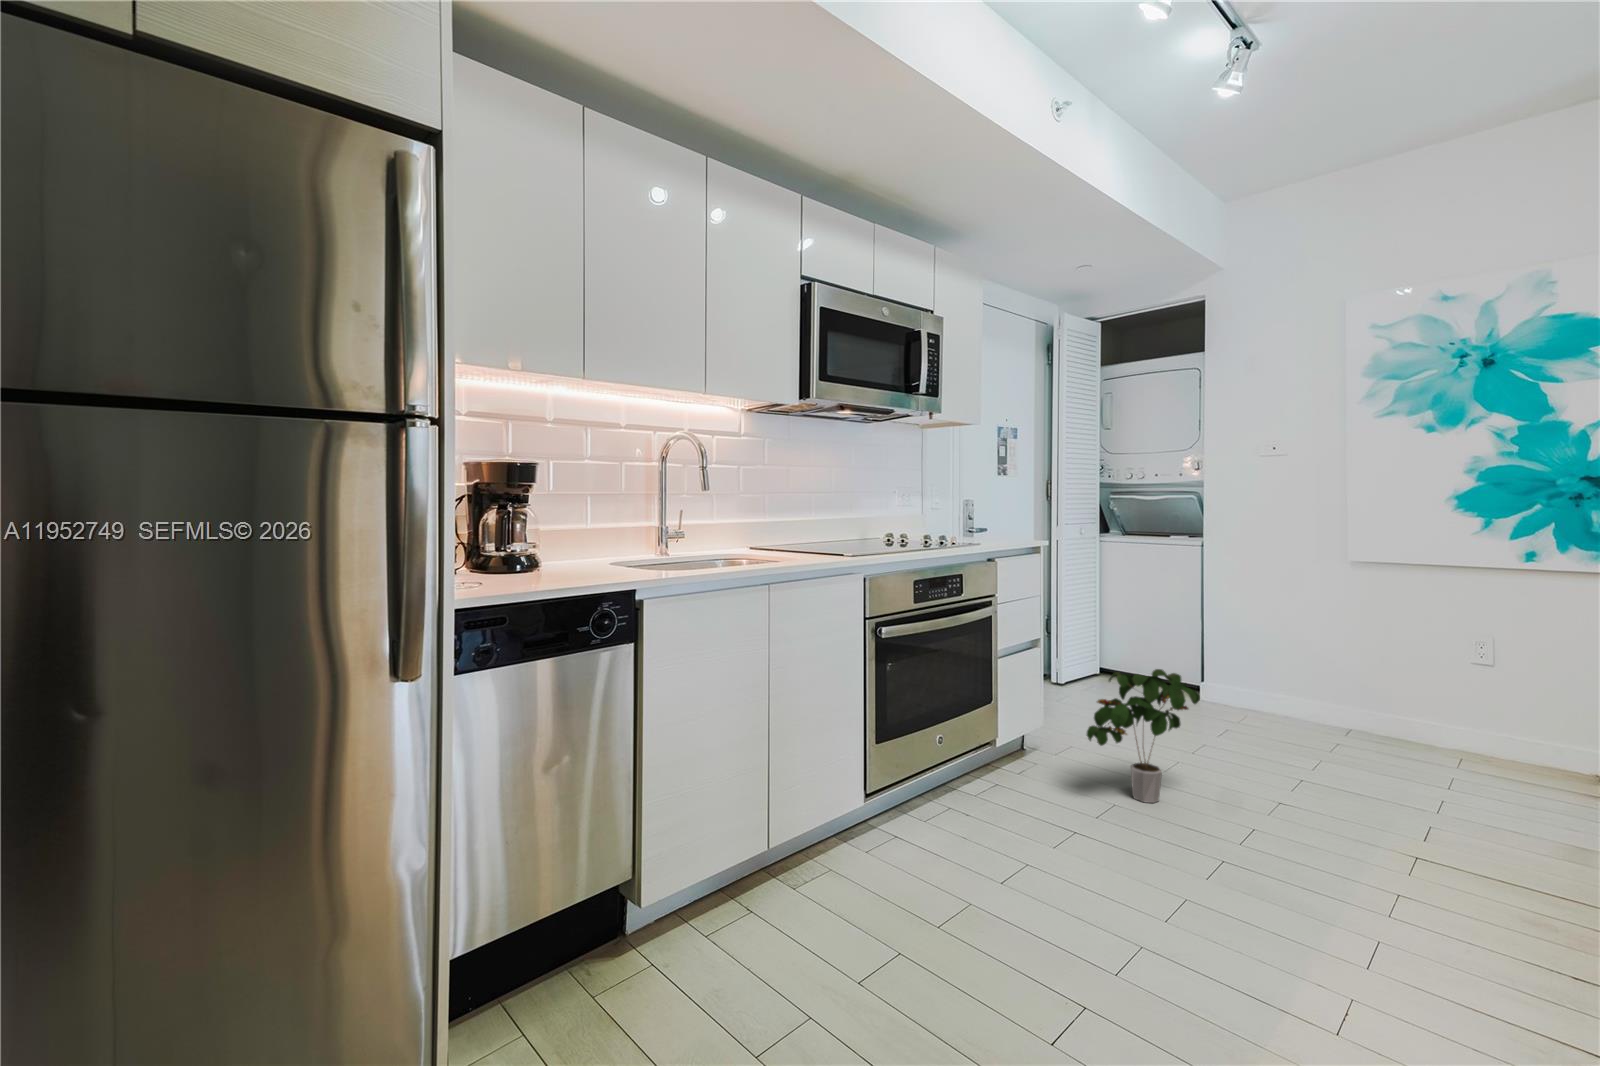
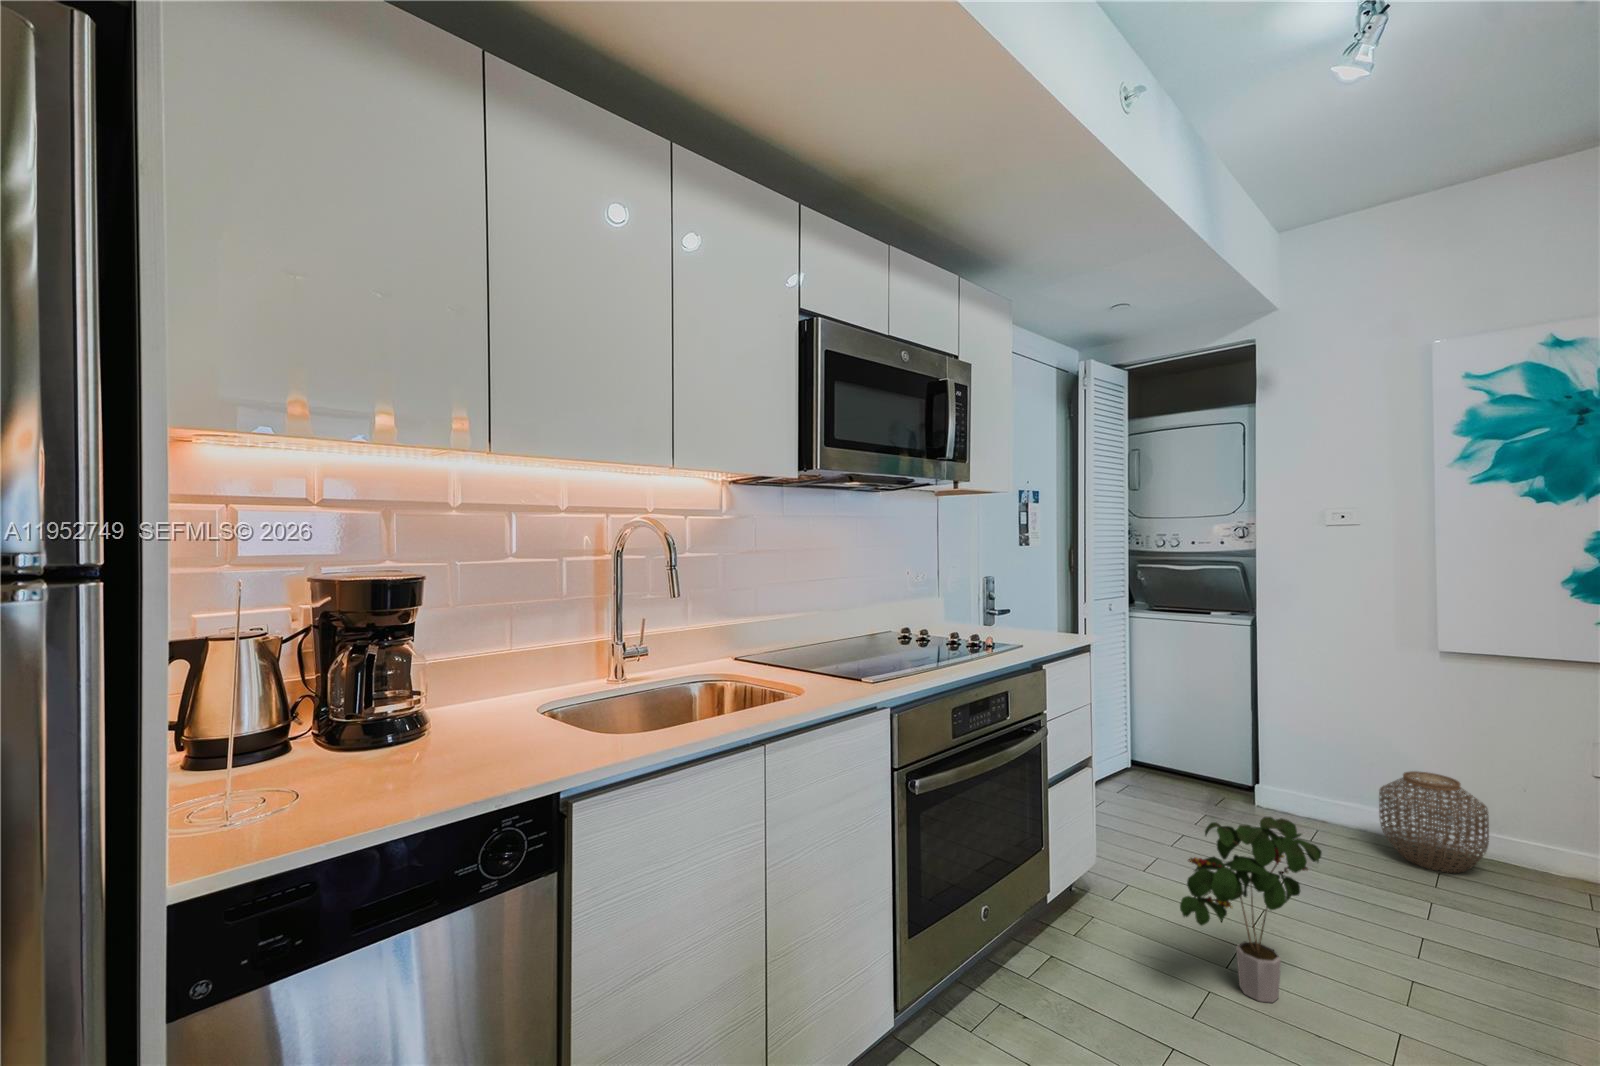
woven basket: none [1285,660,1369,739] -> present [1379,771,1489,873]

